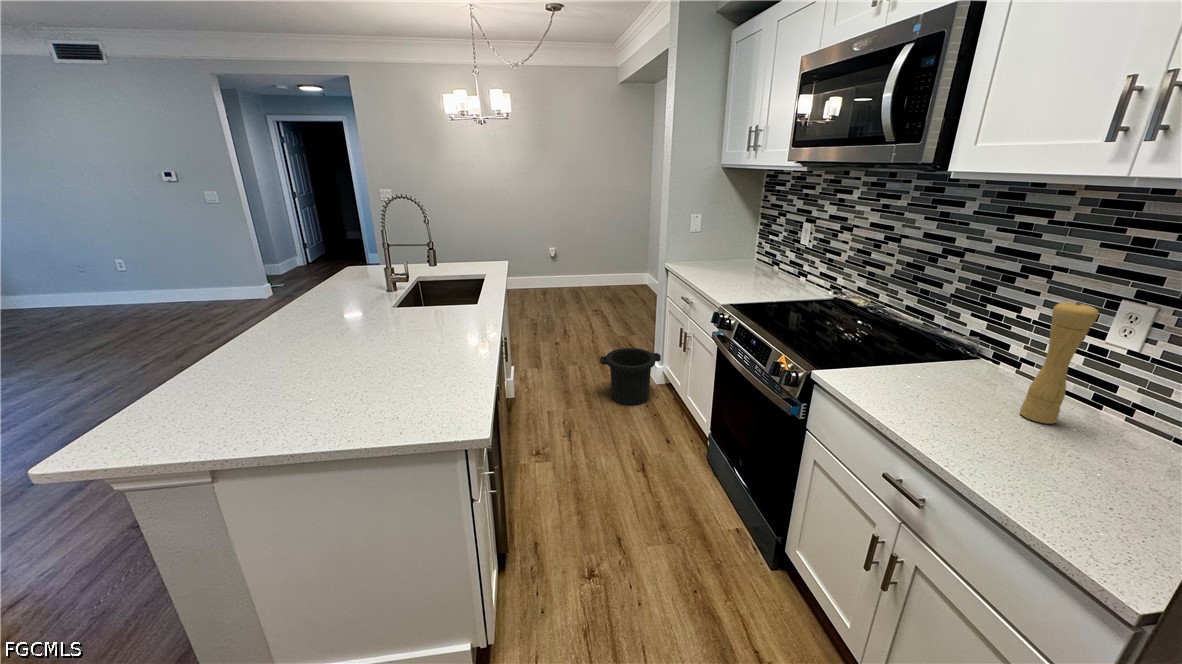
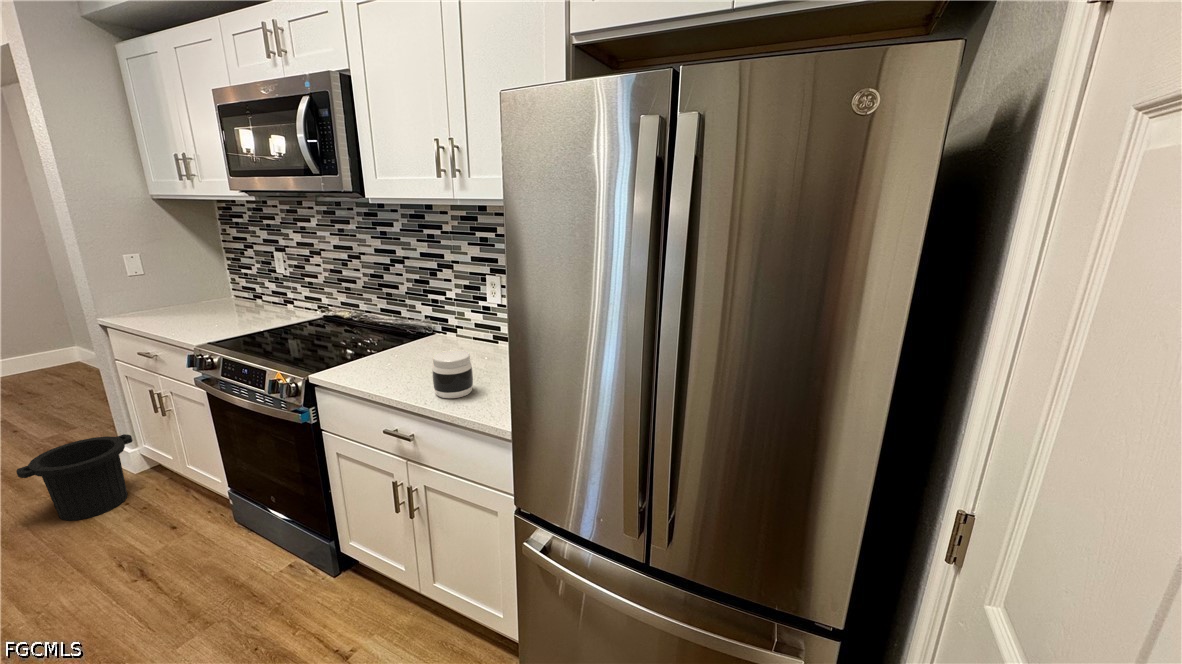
pepper mill: present [1020,302,1098,424] -> none [451,278,476,360]
jar: none [982,411,1070,492] -> present [432,350,473,398]

